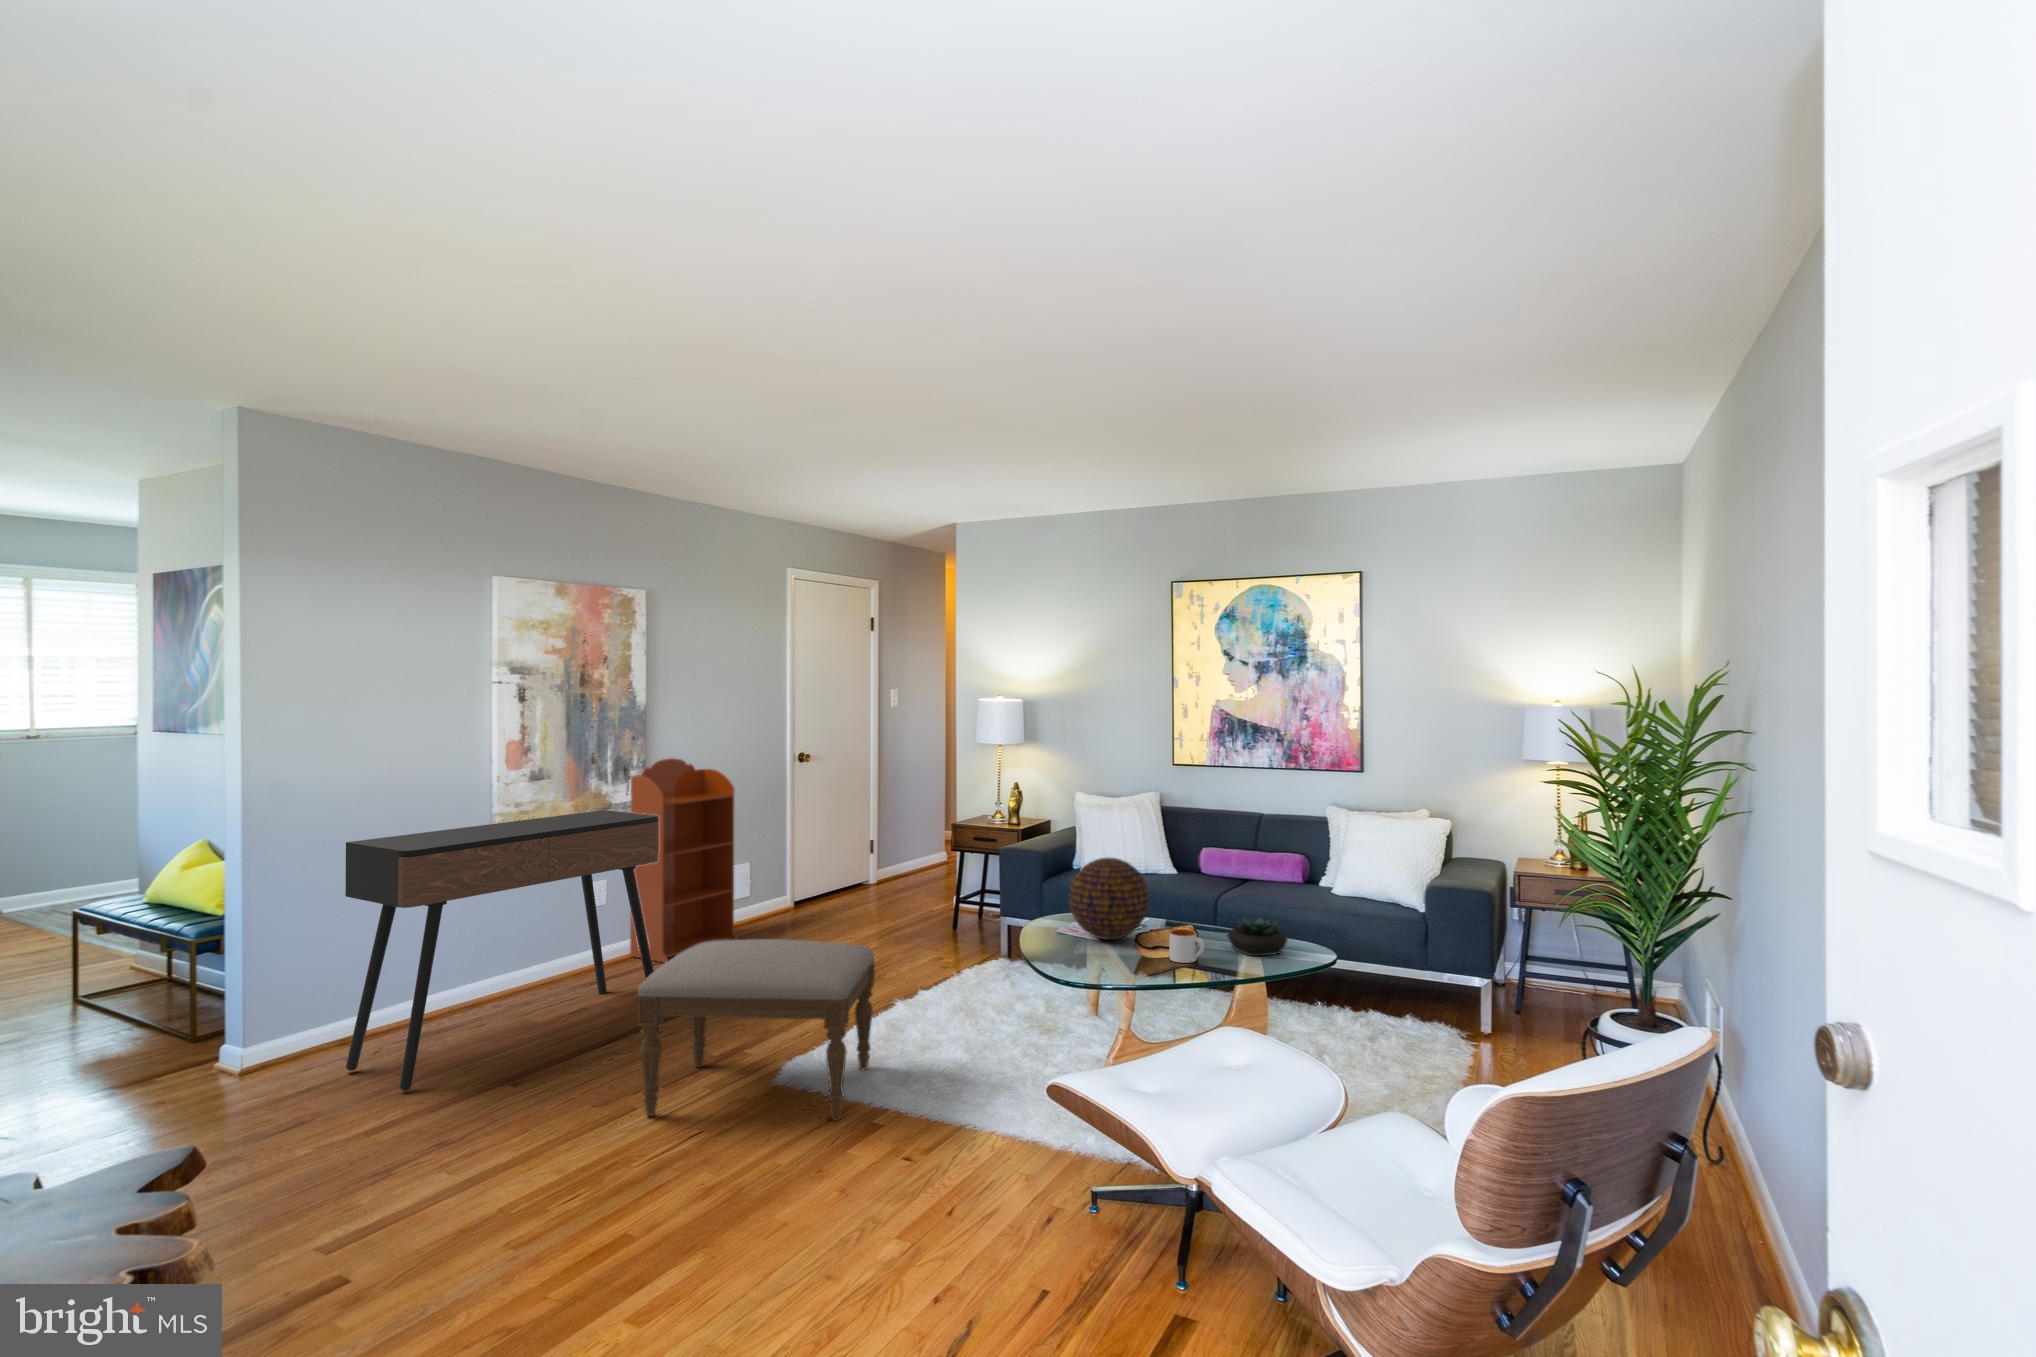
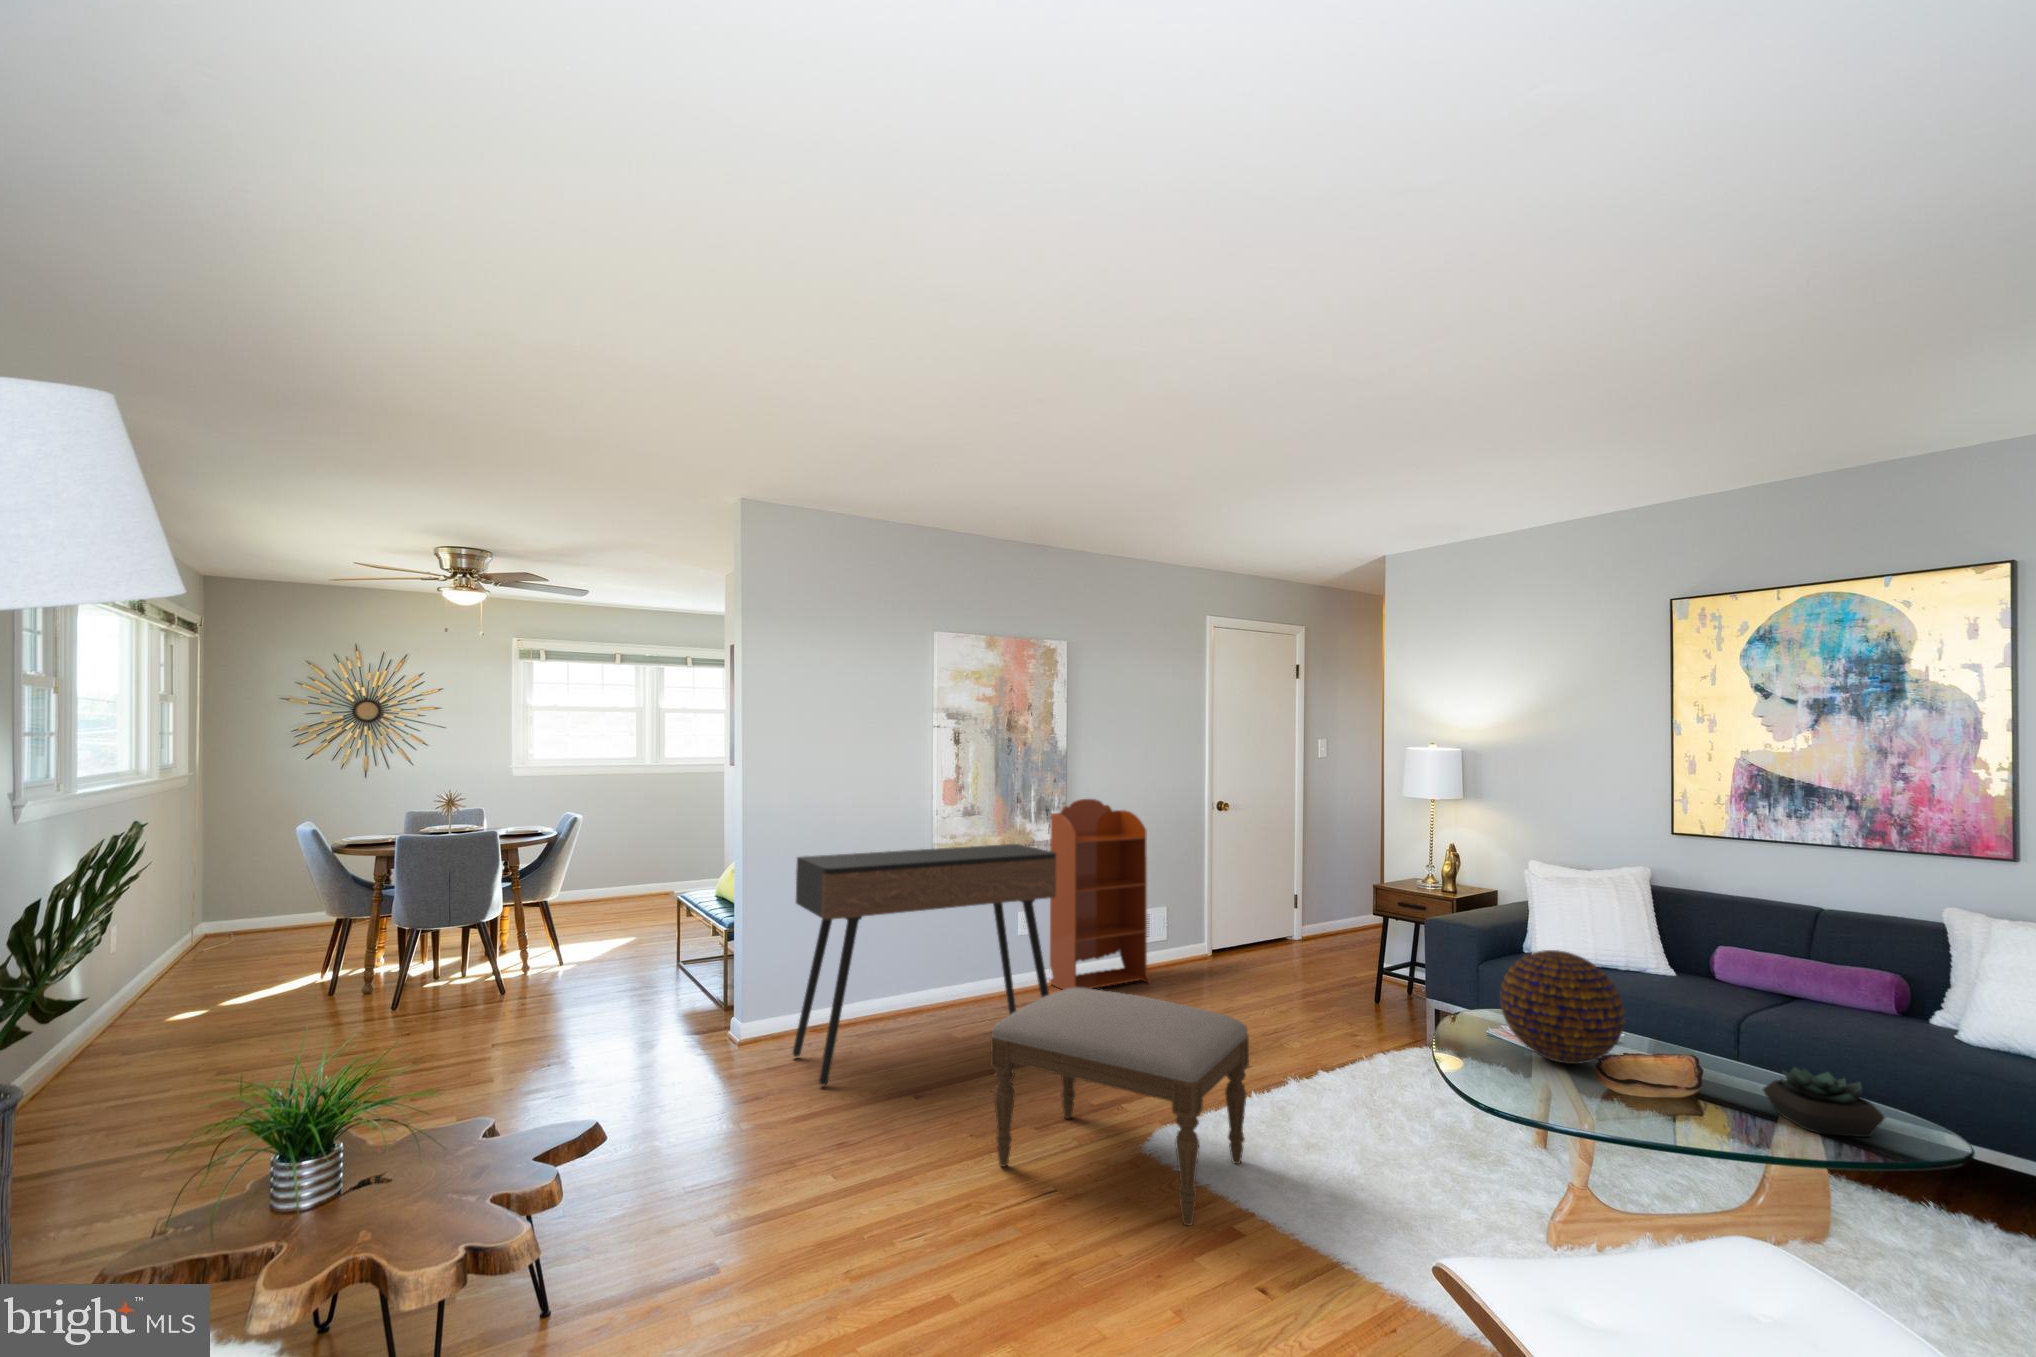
mug: present [1169,929,1205,963] -> none [1656,1069,1720,1124]

